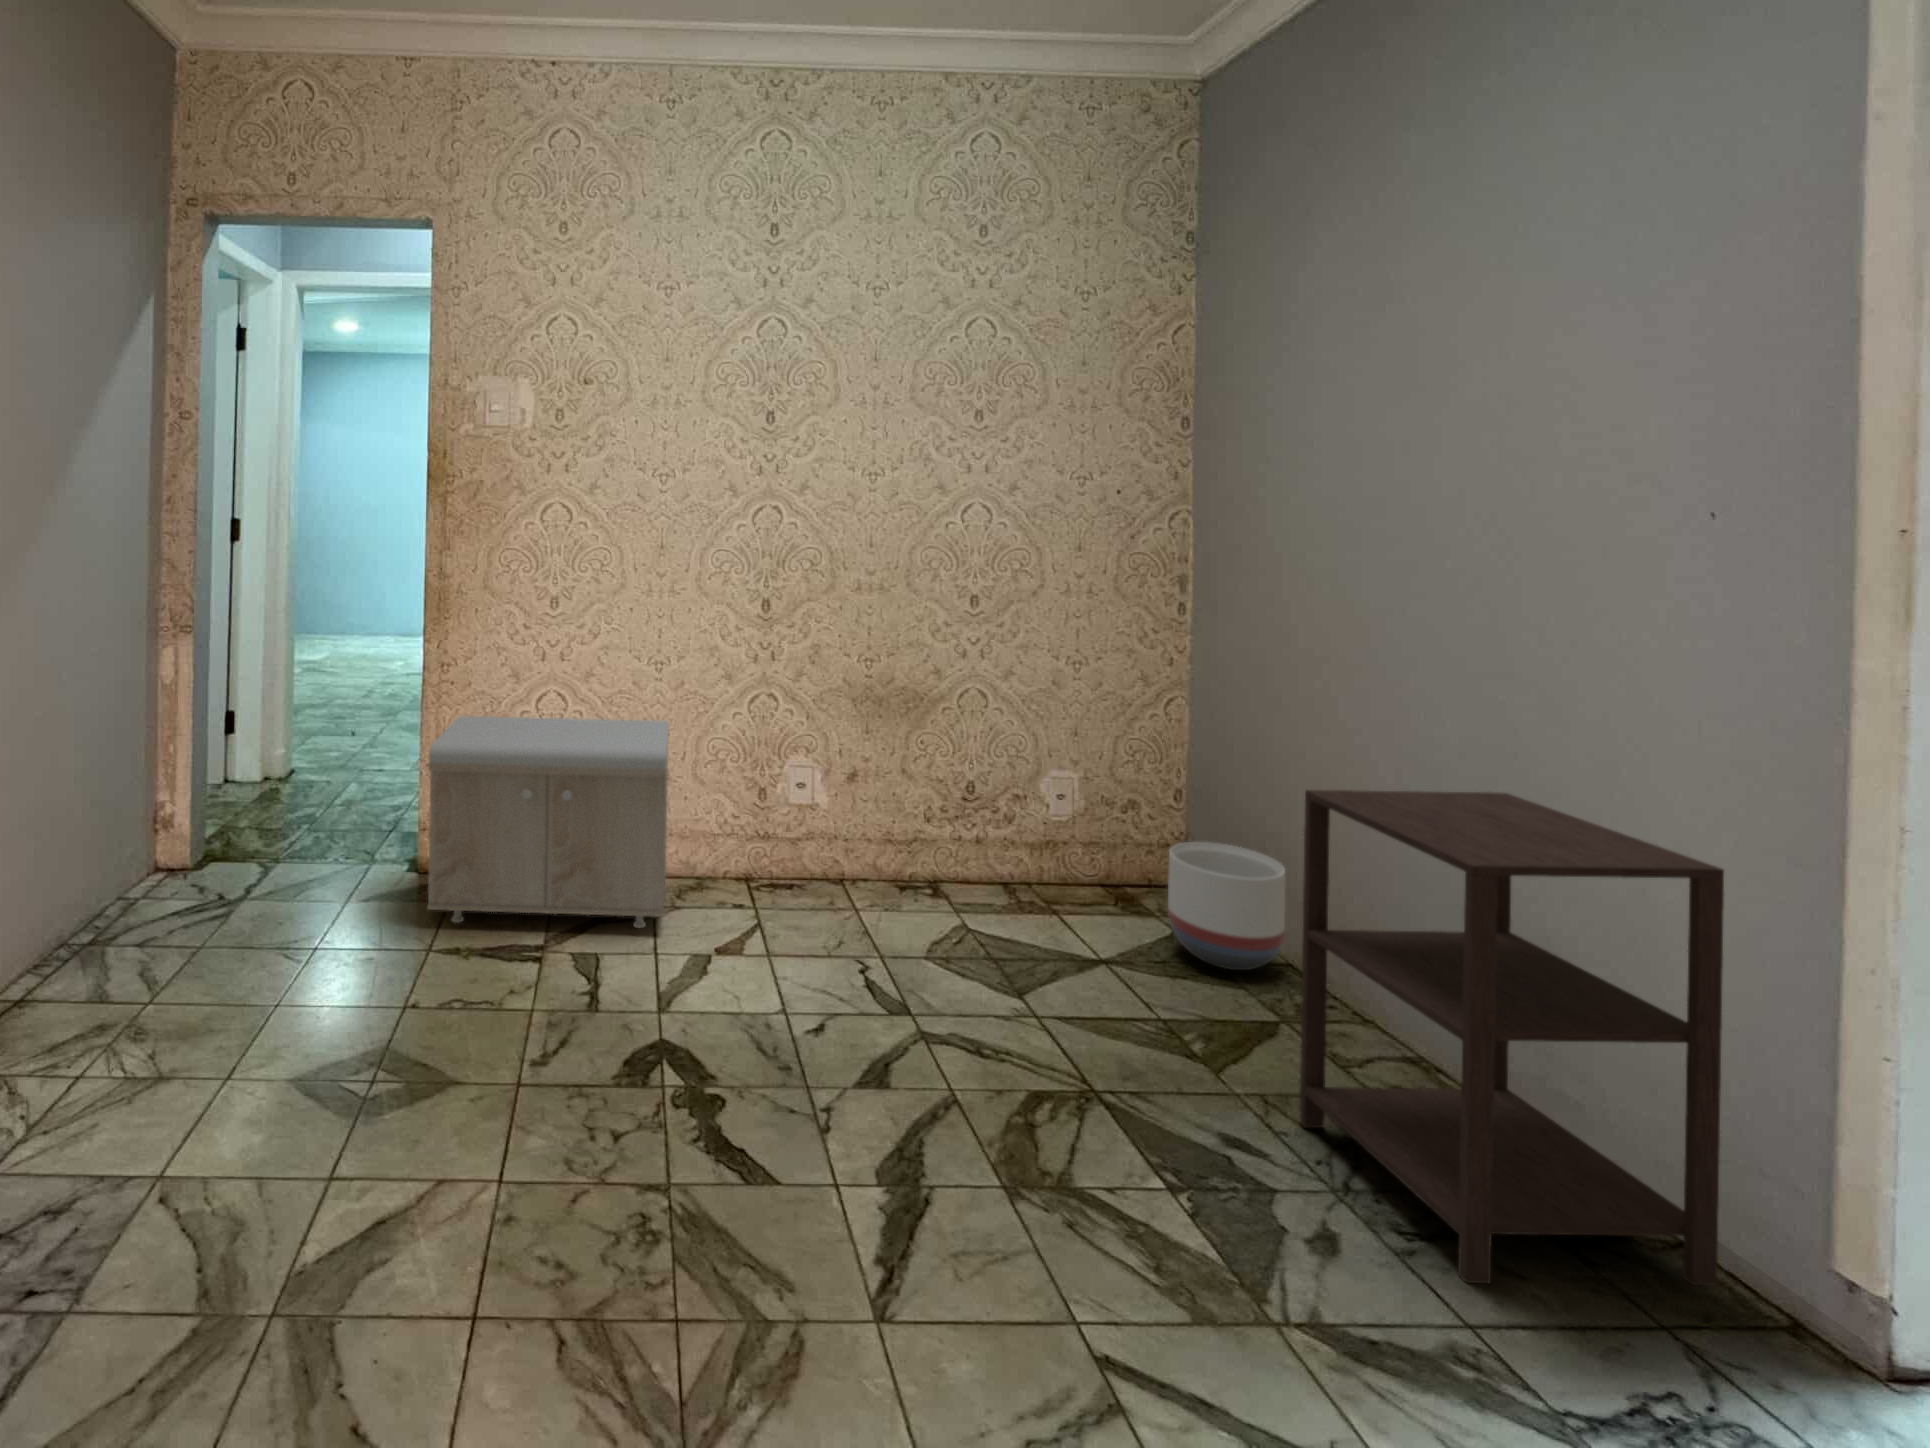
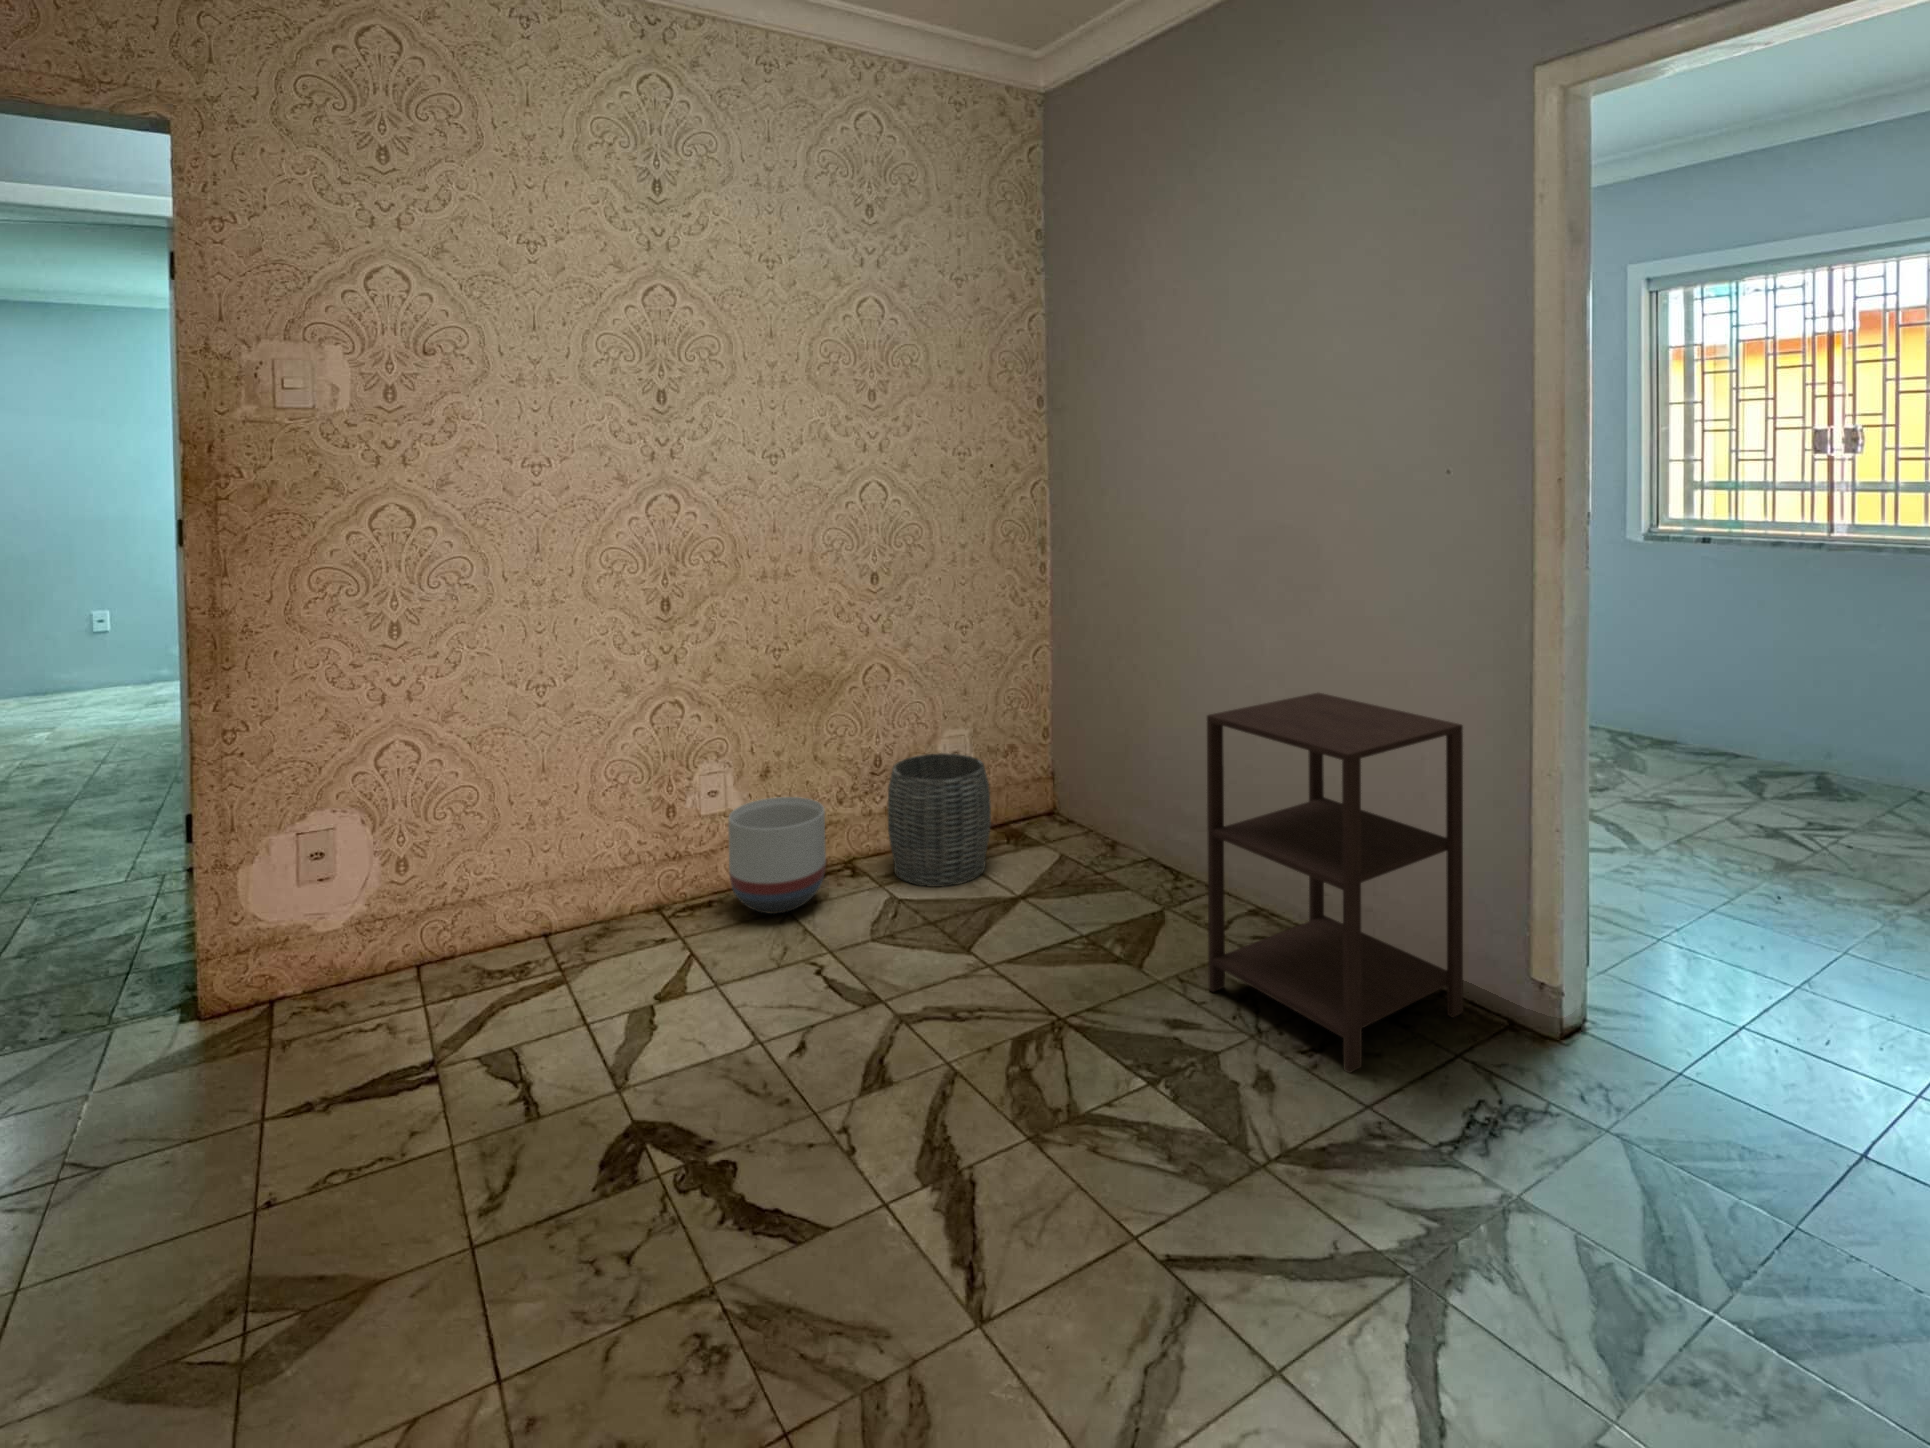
storage bench: present [428,716,669,928] -> none [235,751,588,1071]
woven basket: none [969,788,1084,931] -> present [888,753,991,887]
planter: present [1168,842,1285,970] -> present [728,797,826,914]

